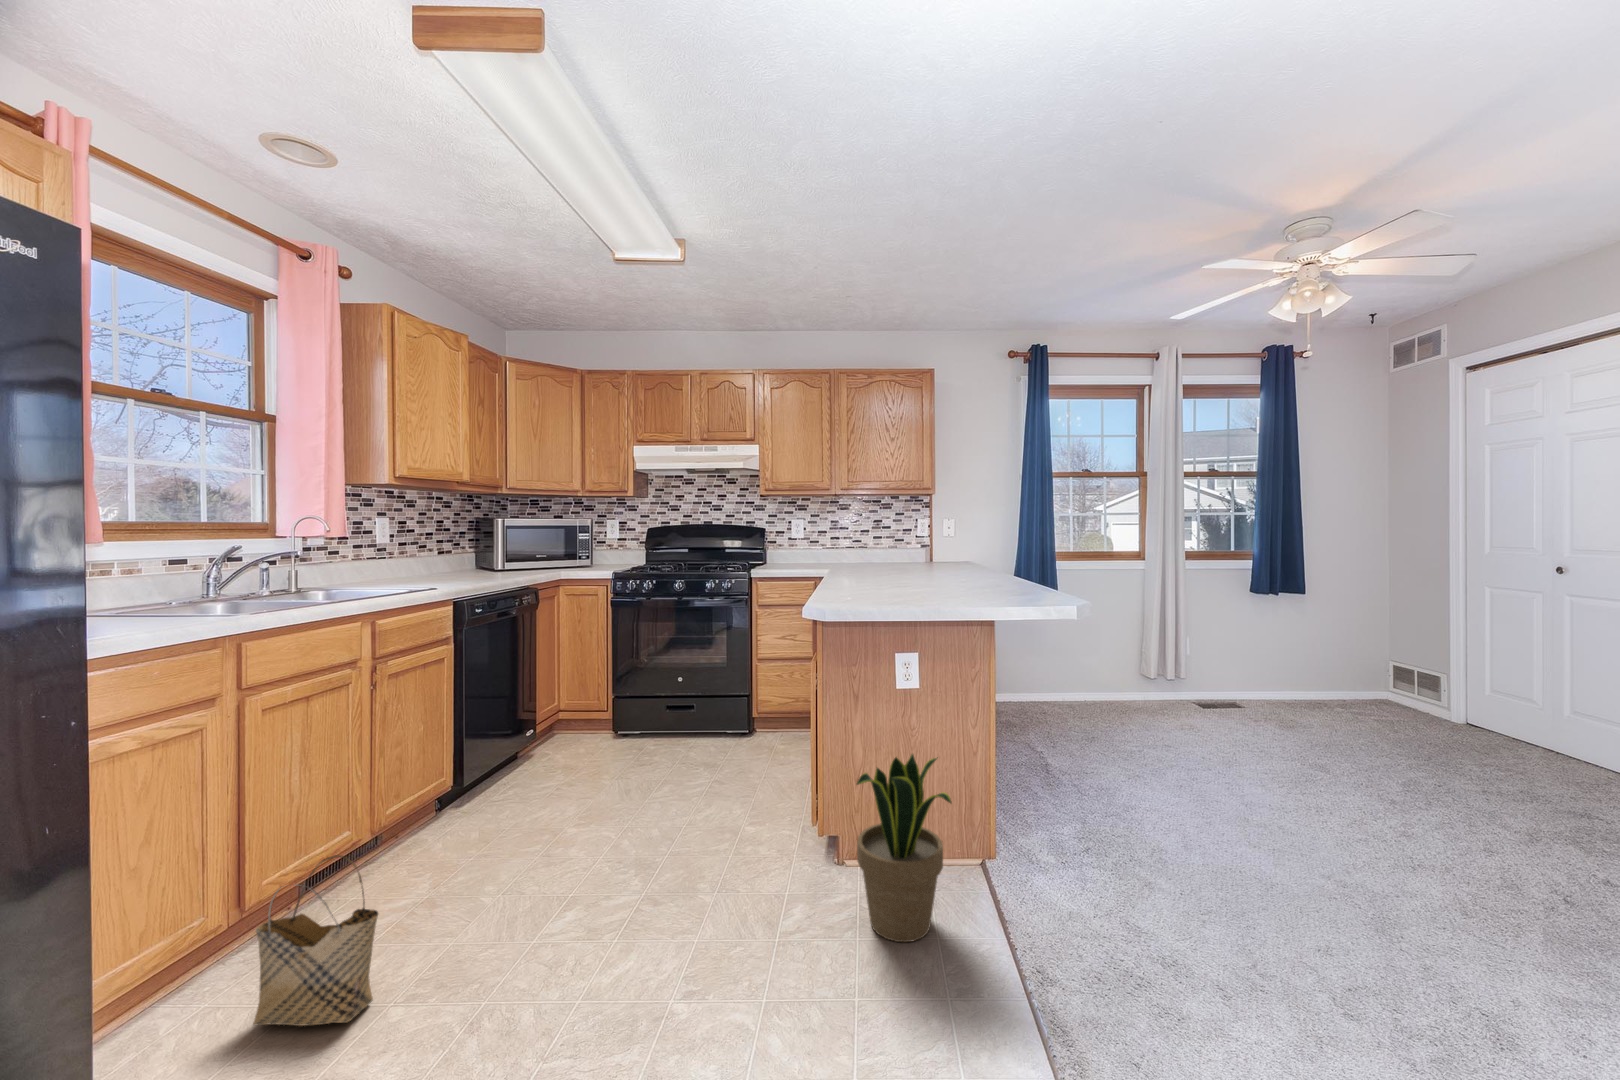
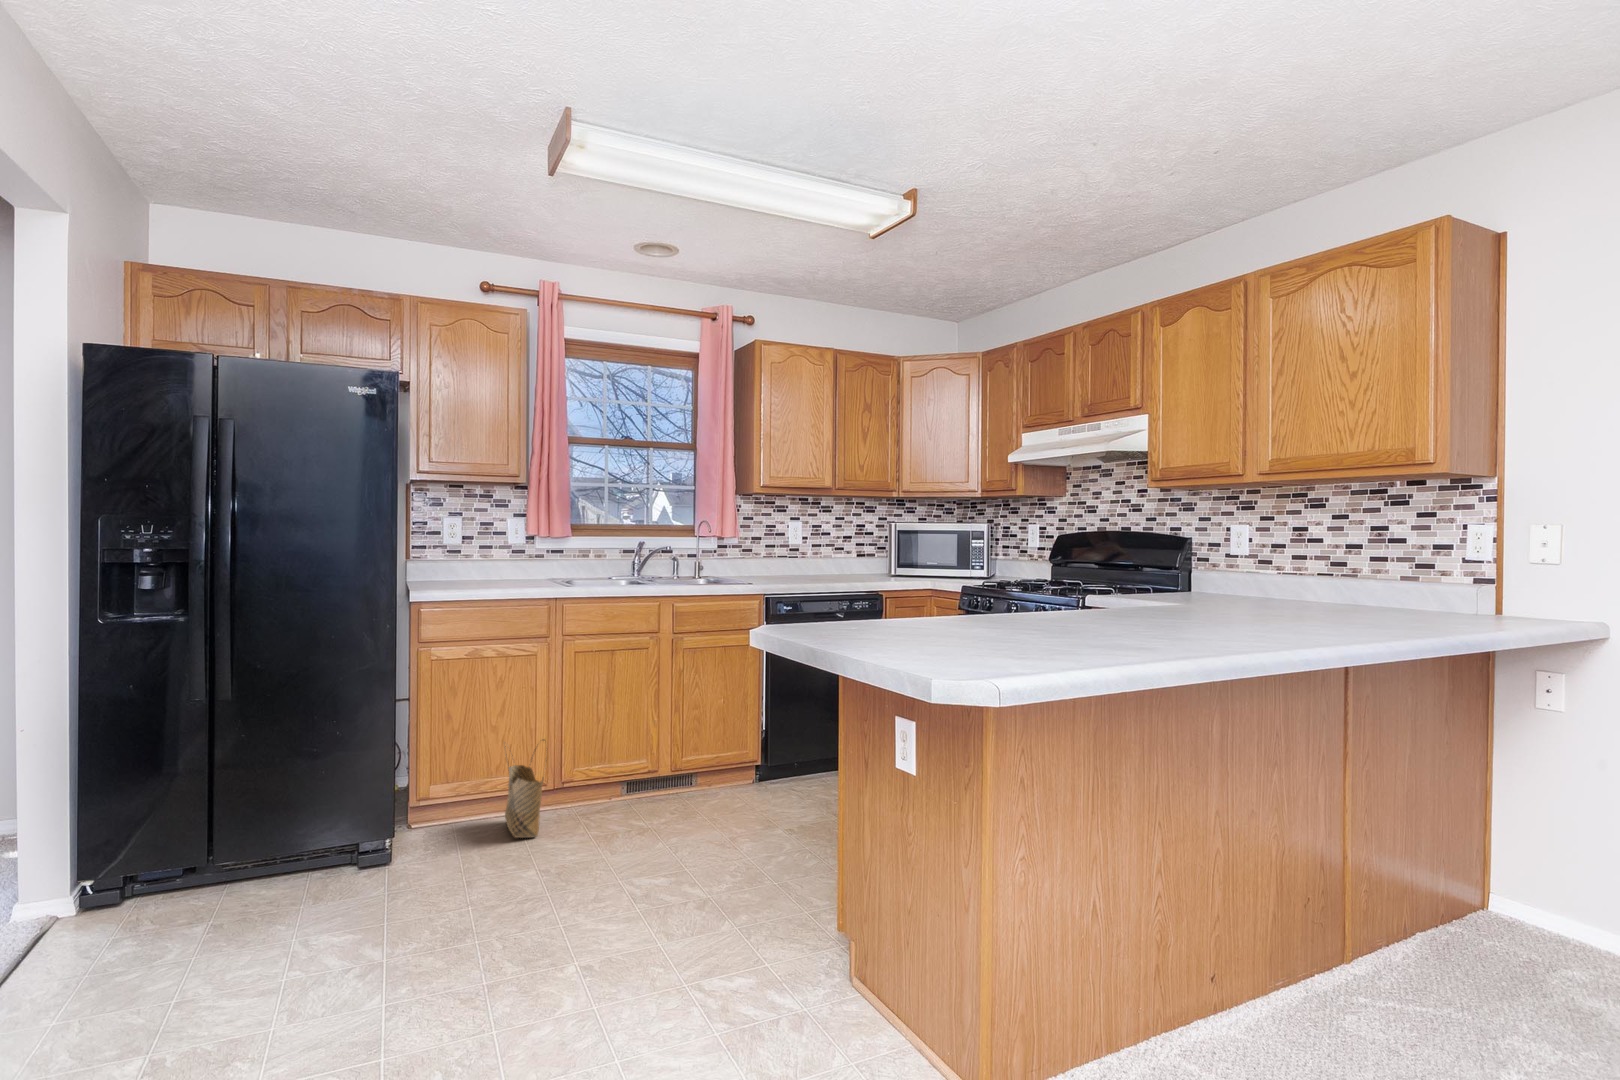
potted plant: present [857,754,951,942] -> none [682,804,799,1026]

